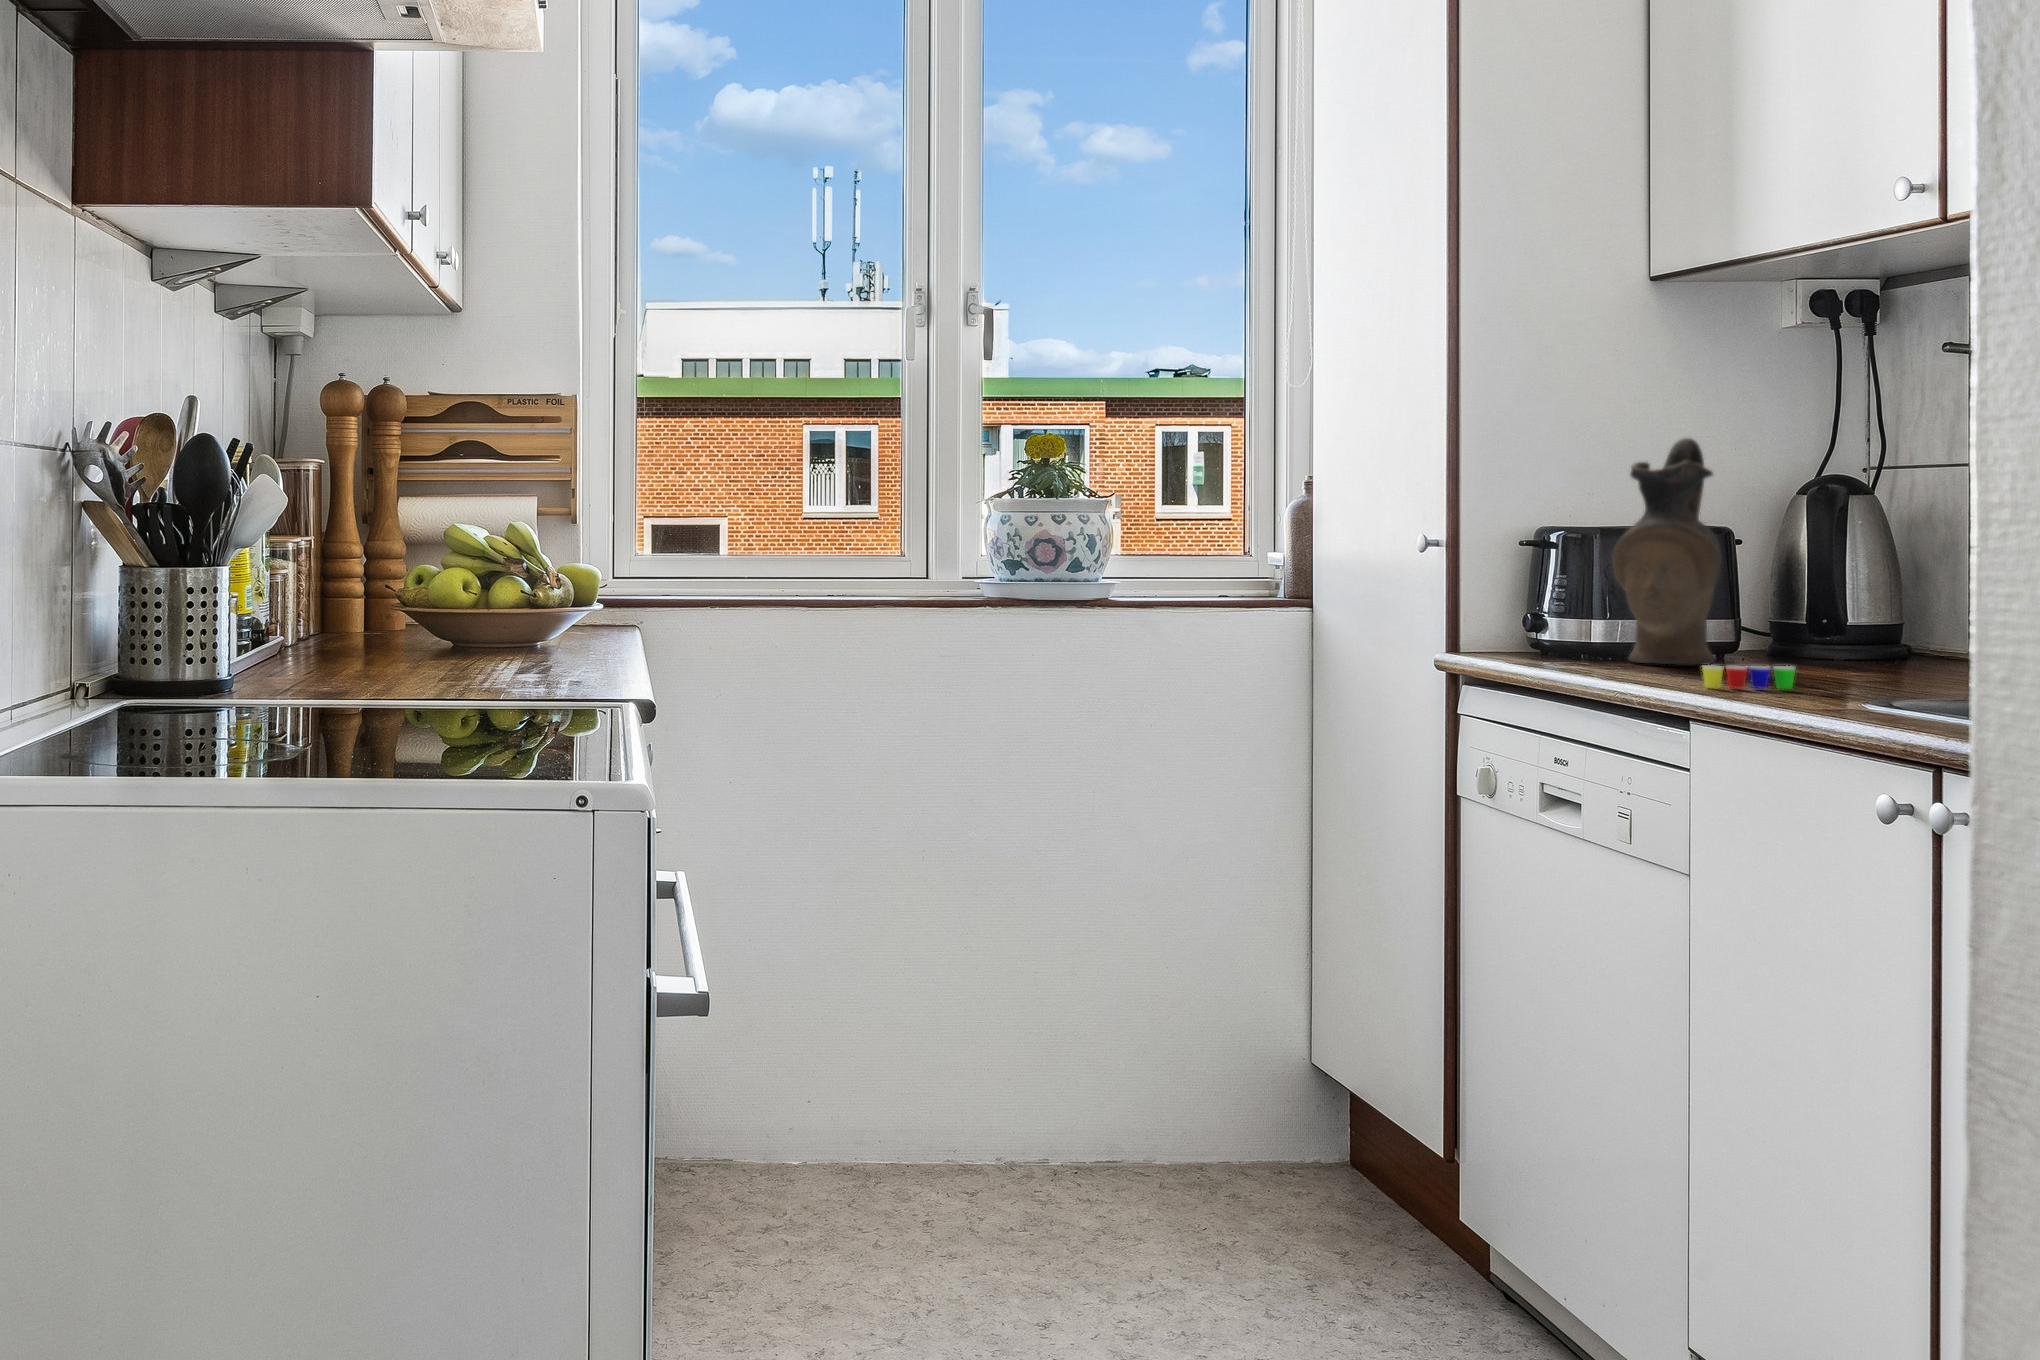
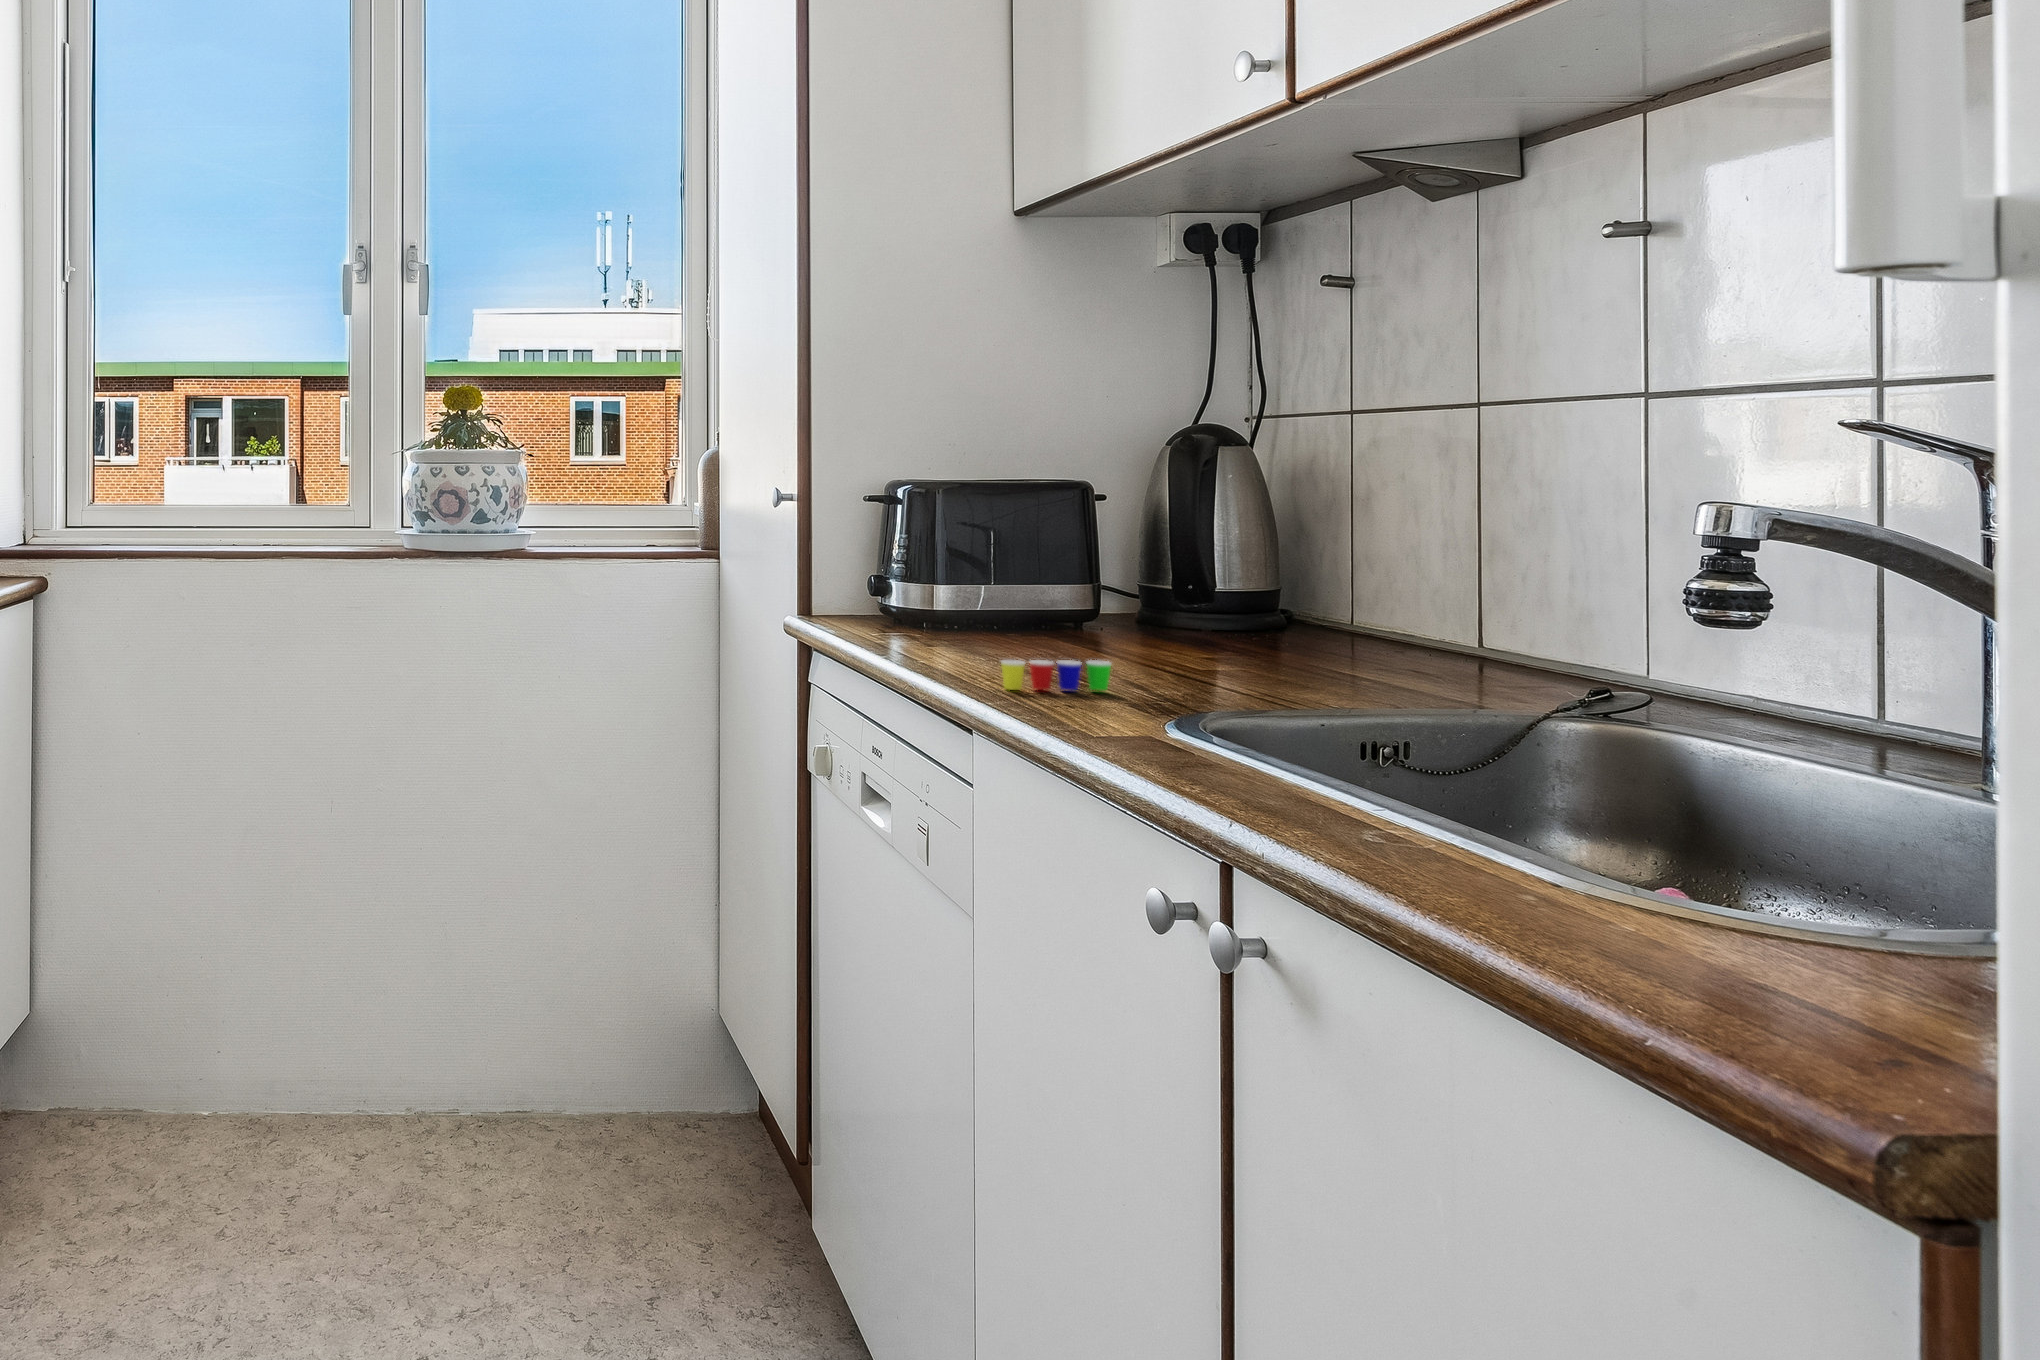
ceramic pitcher: present [1612,438,1721,665] -> none [947,379,1063,644]

